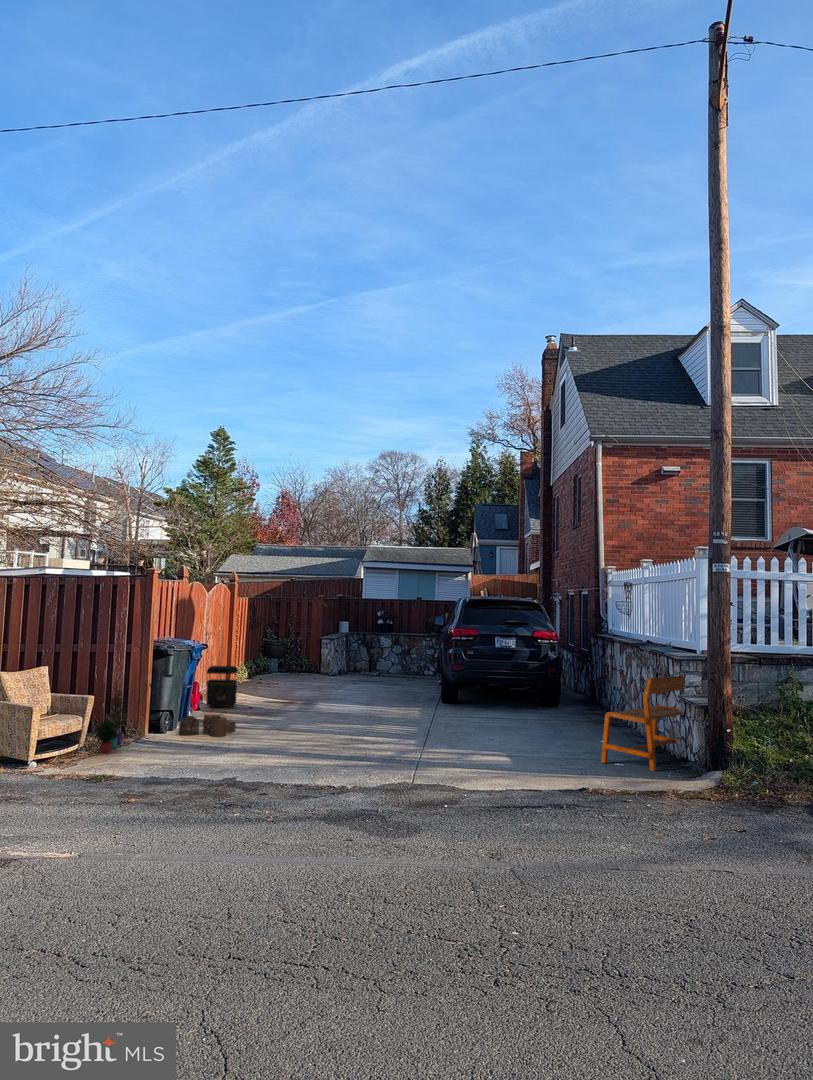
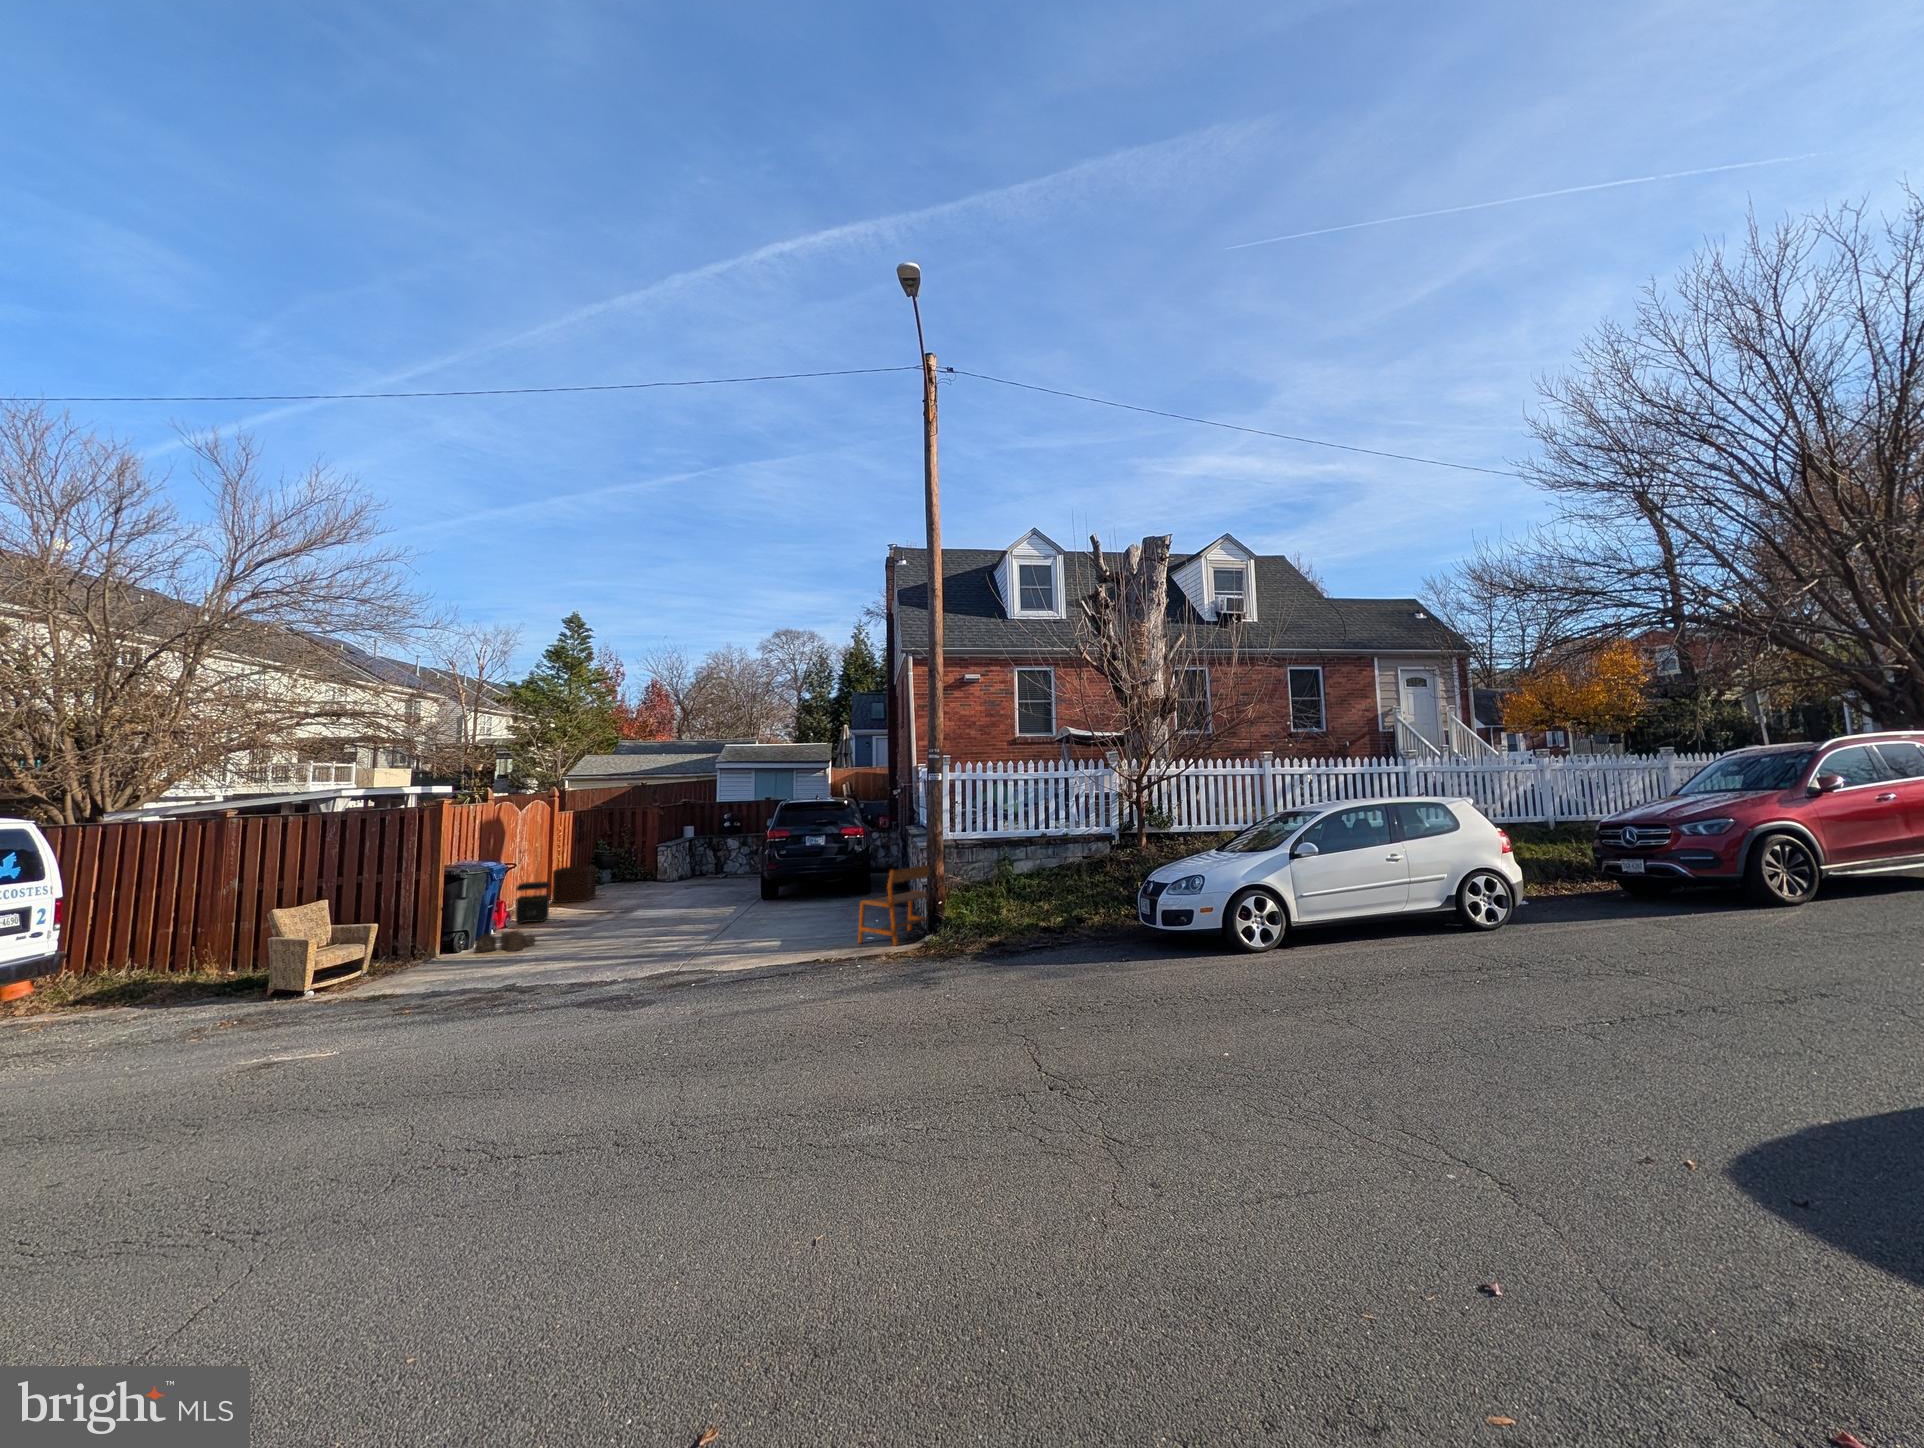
wooden crate: none [232,654,272,690] -> present [552,866,596,903]
potted plant: present [95,691,127,753] -> none [379,915,419,977]

